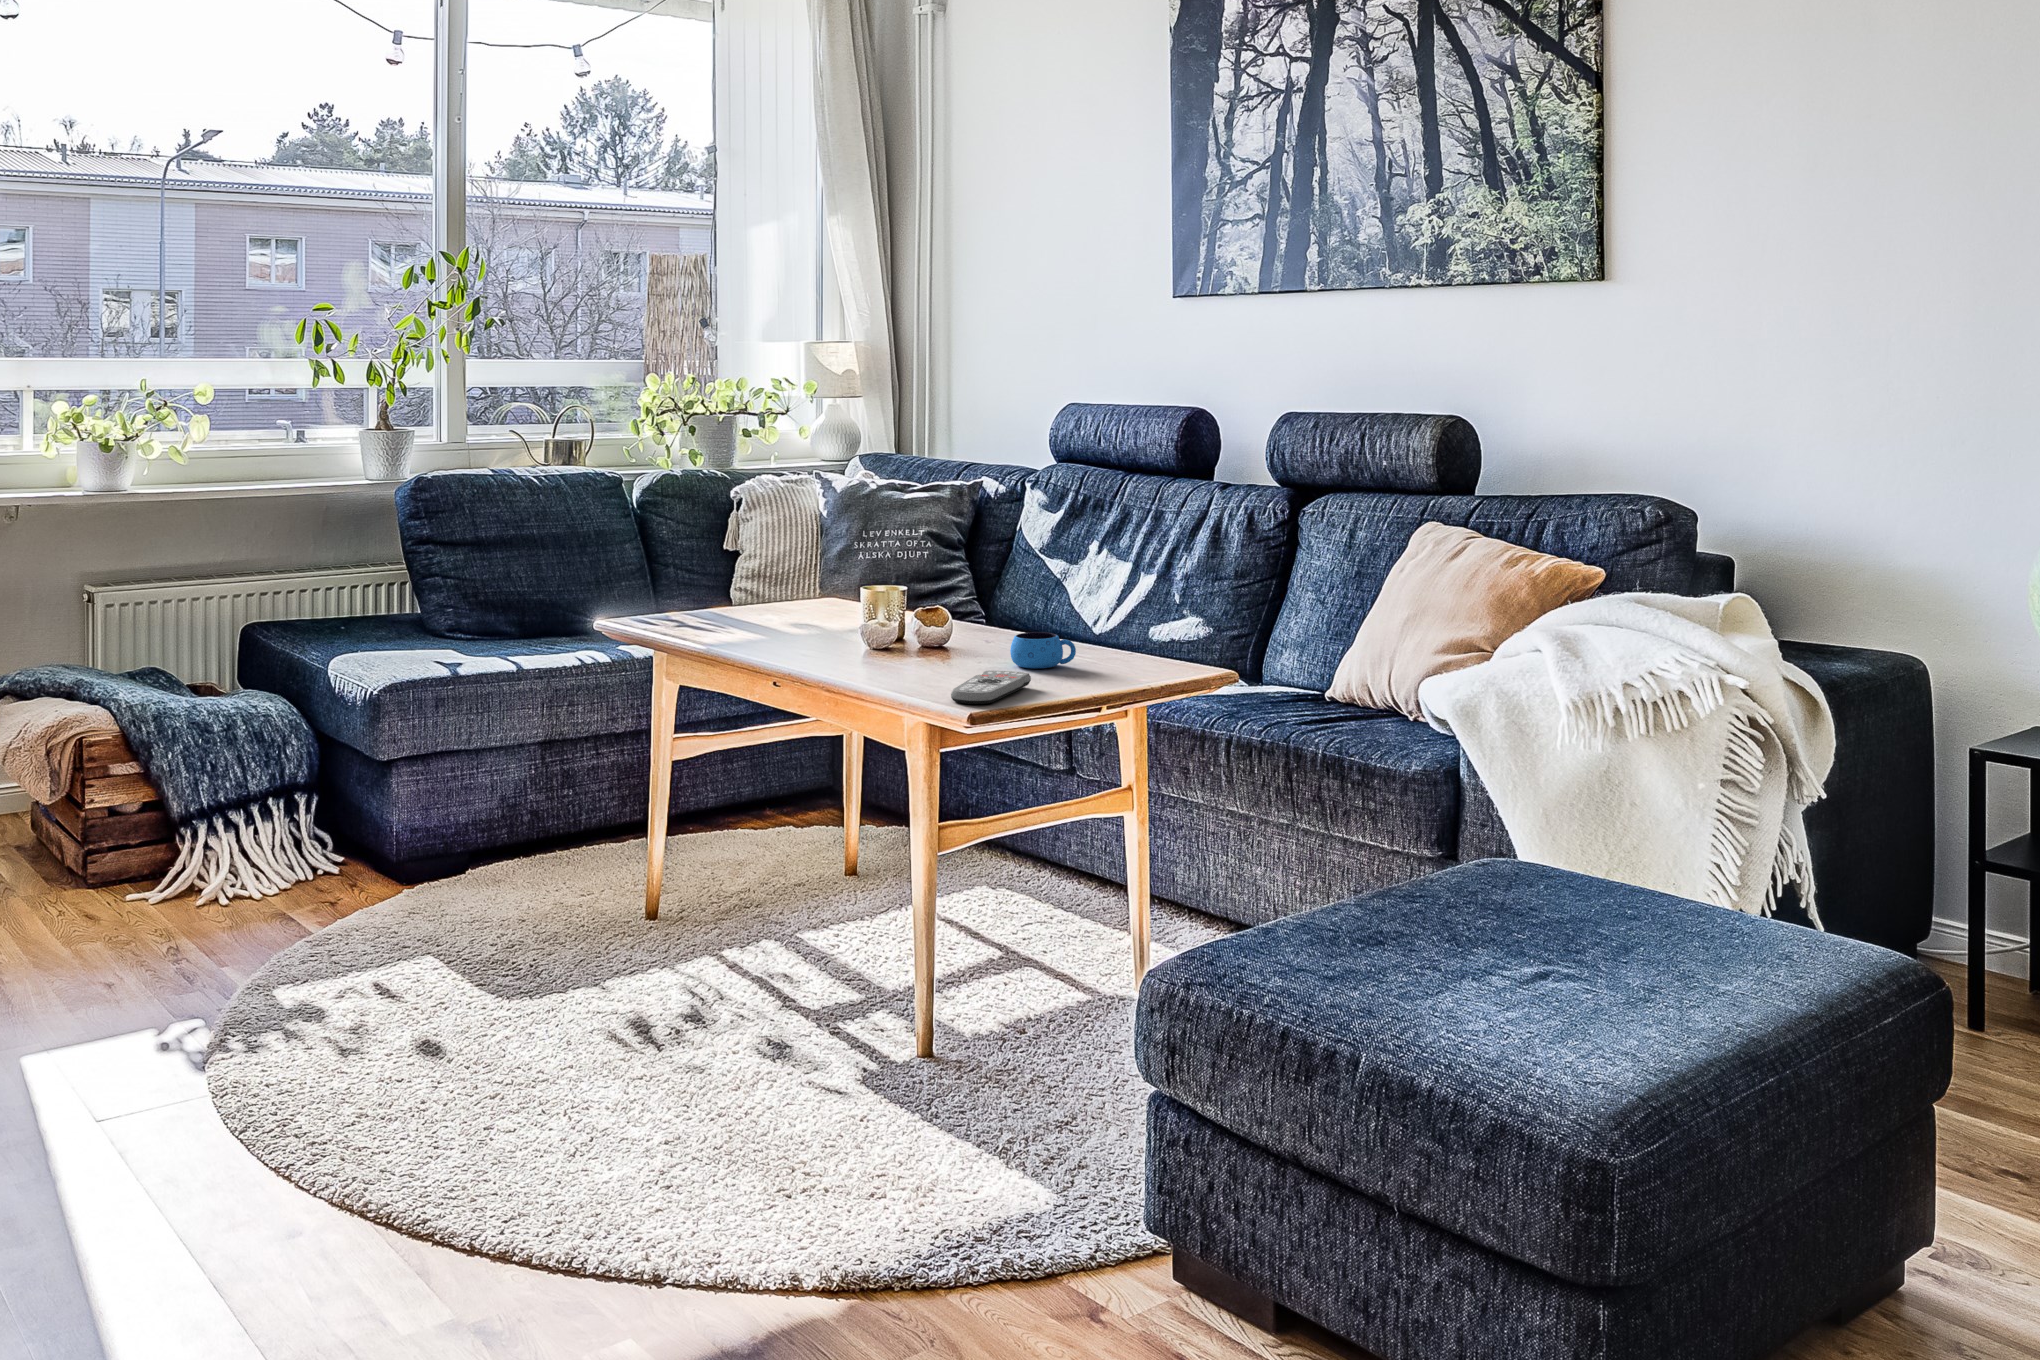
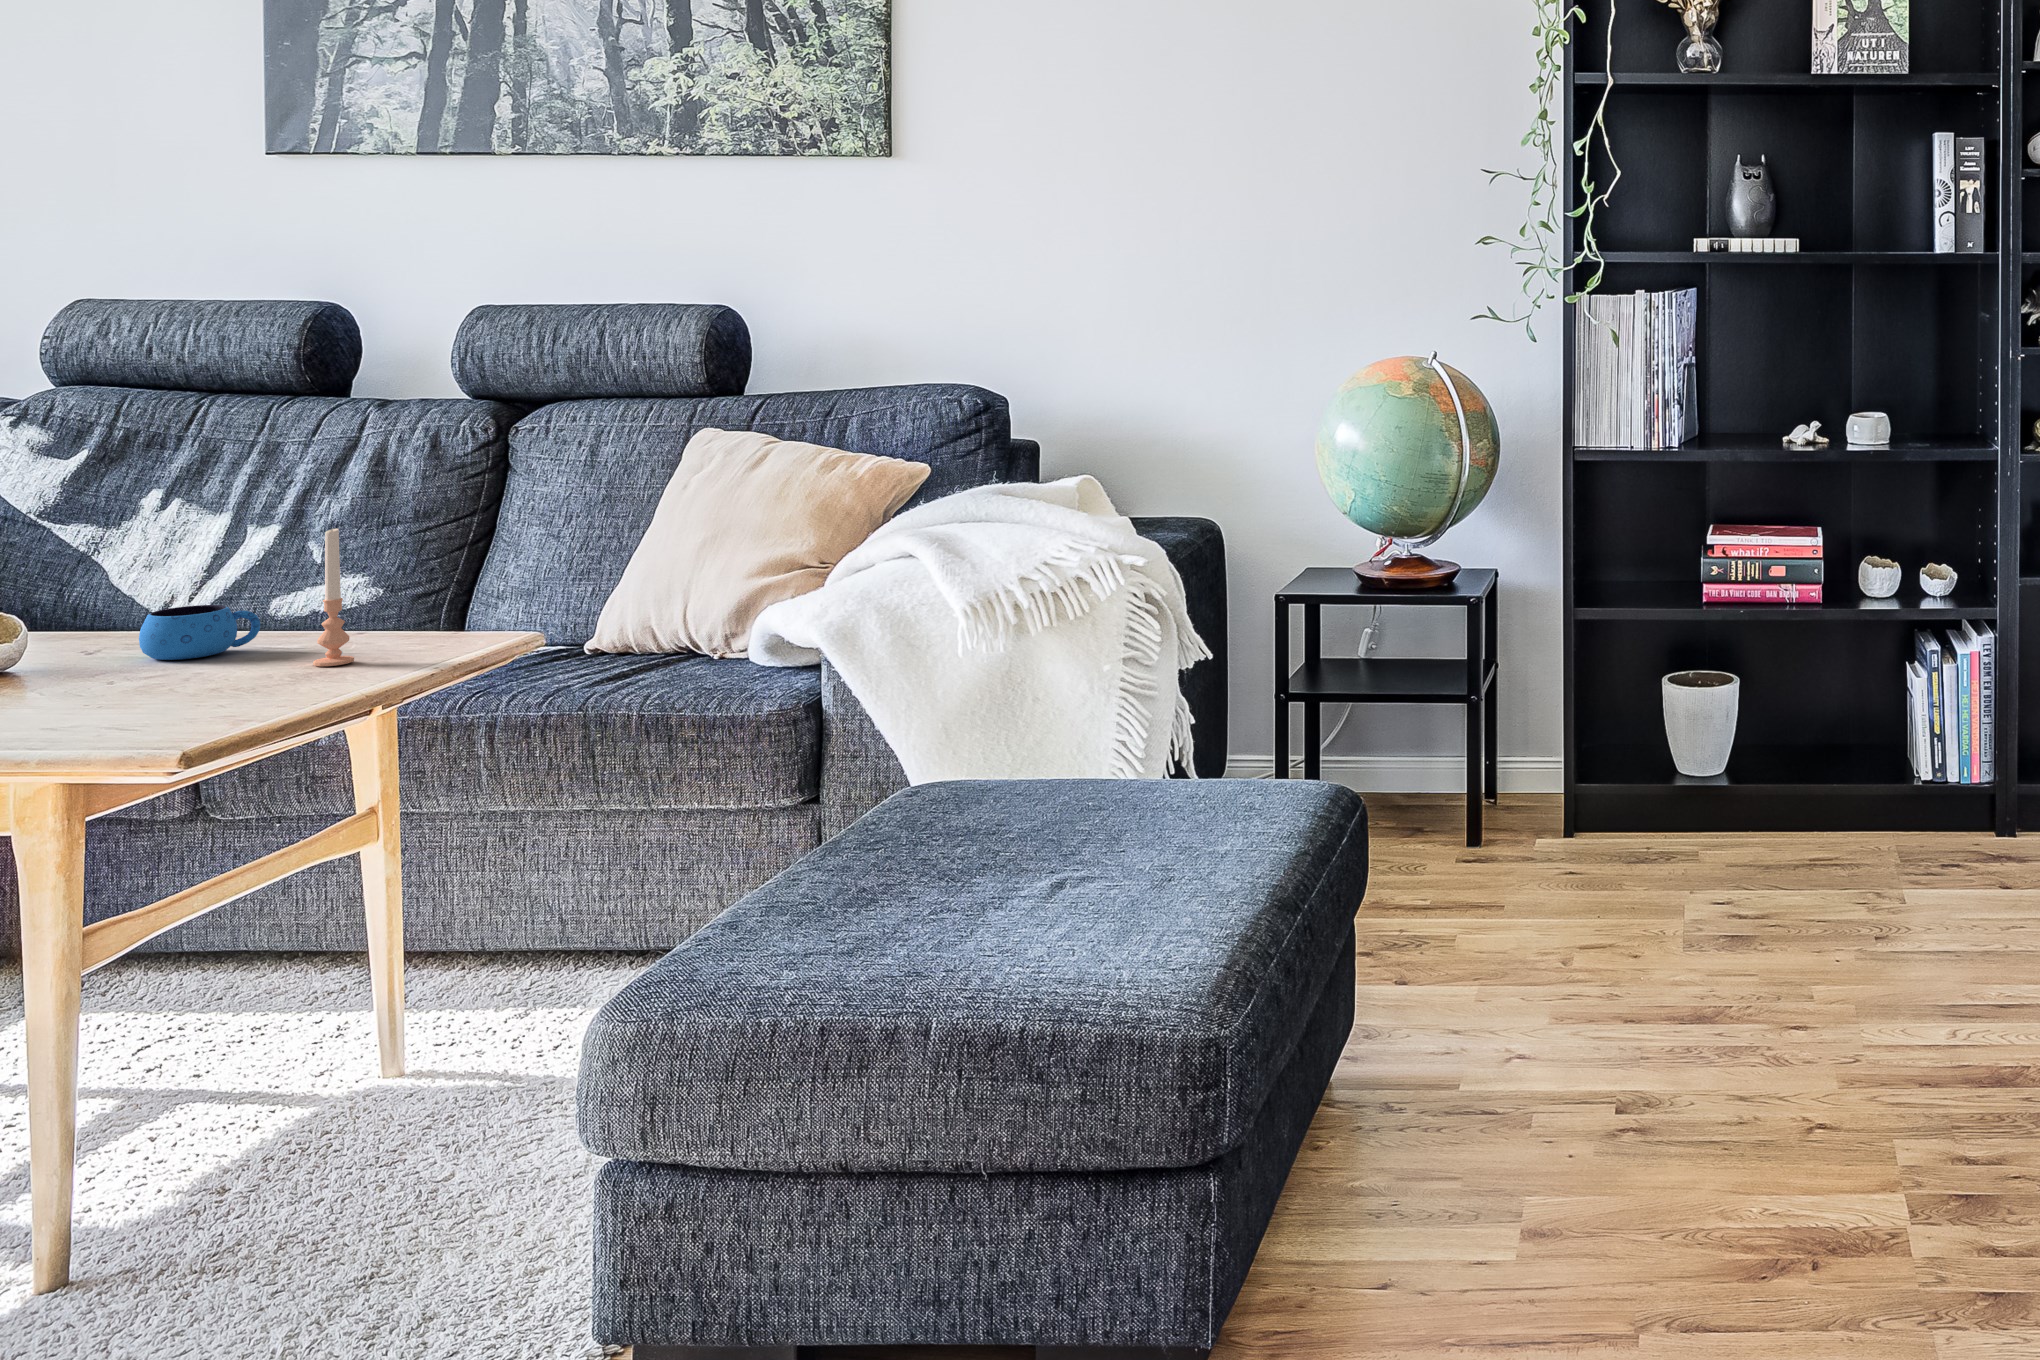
candle: none [1090,590,1114,687] -> present [313,528,354,666]
remote control: present [951,671,1031,704] -> none [93,660,217,715]

